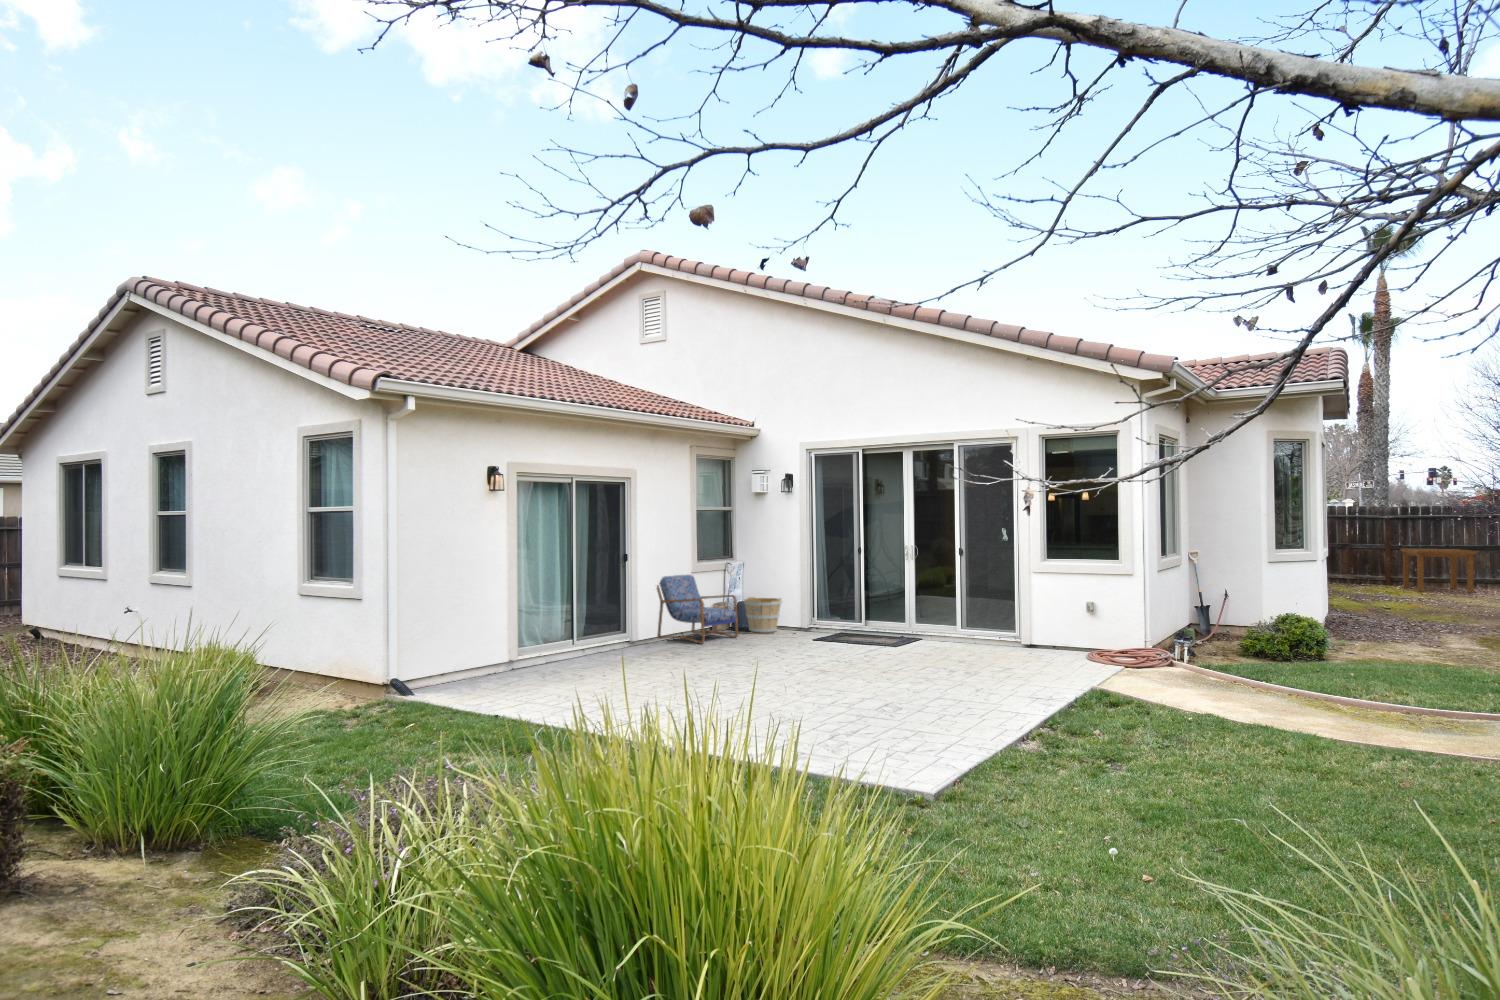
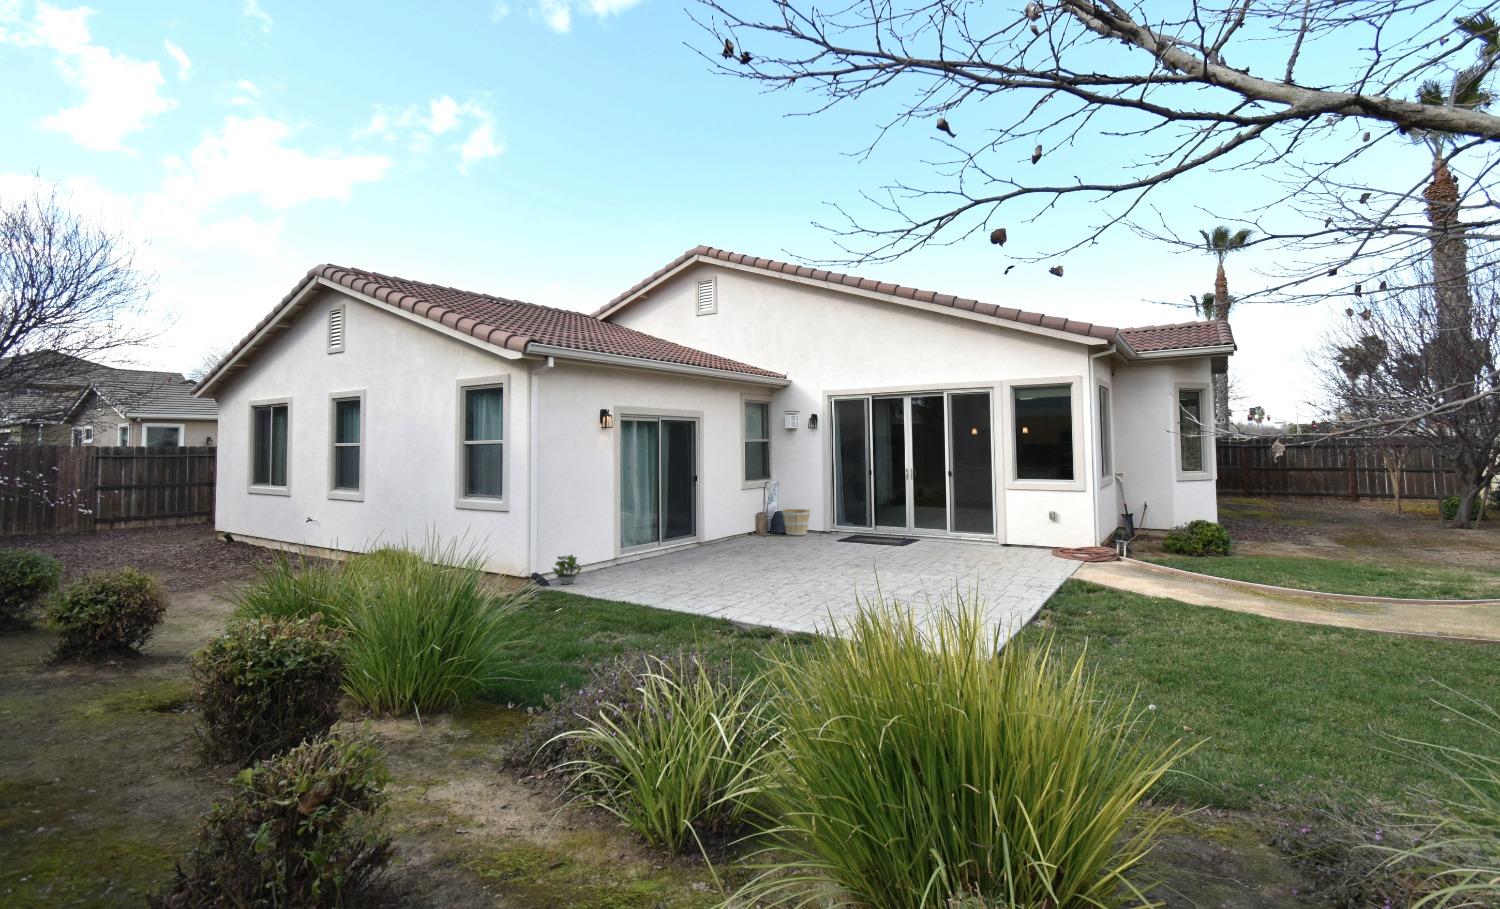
dining table: present [1400,548,1476,593] -> none [1252,471,1311,504]
armchair: present [656,575,738,644] -> none [718,492,781,544]
potted plant: none [414,655,453,695] -> present [553,555,581,584]

